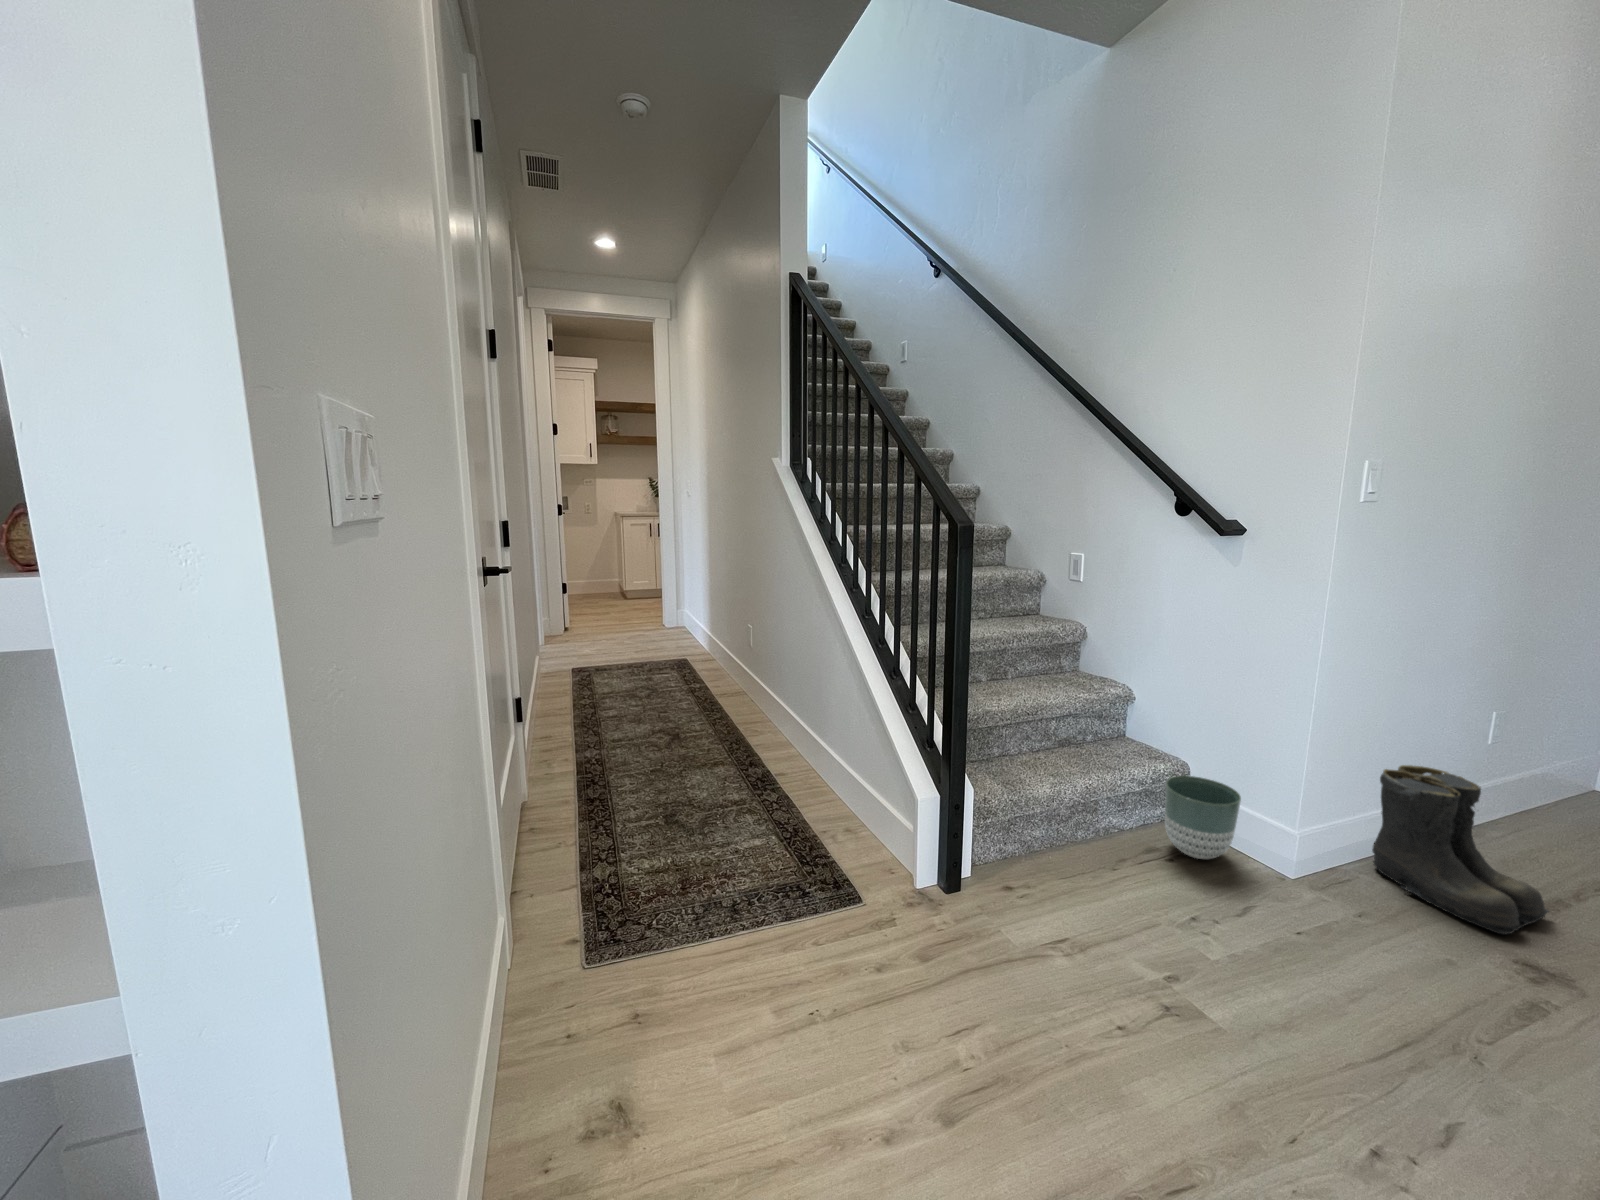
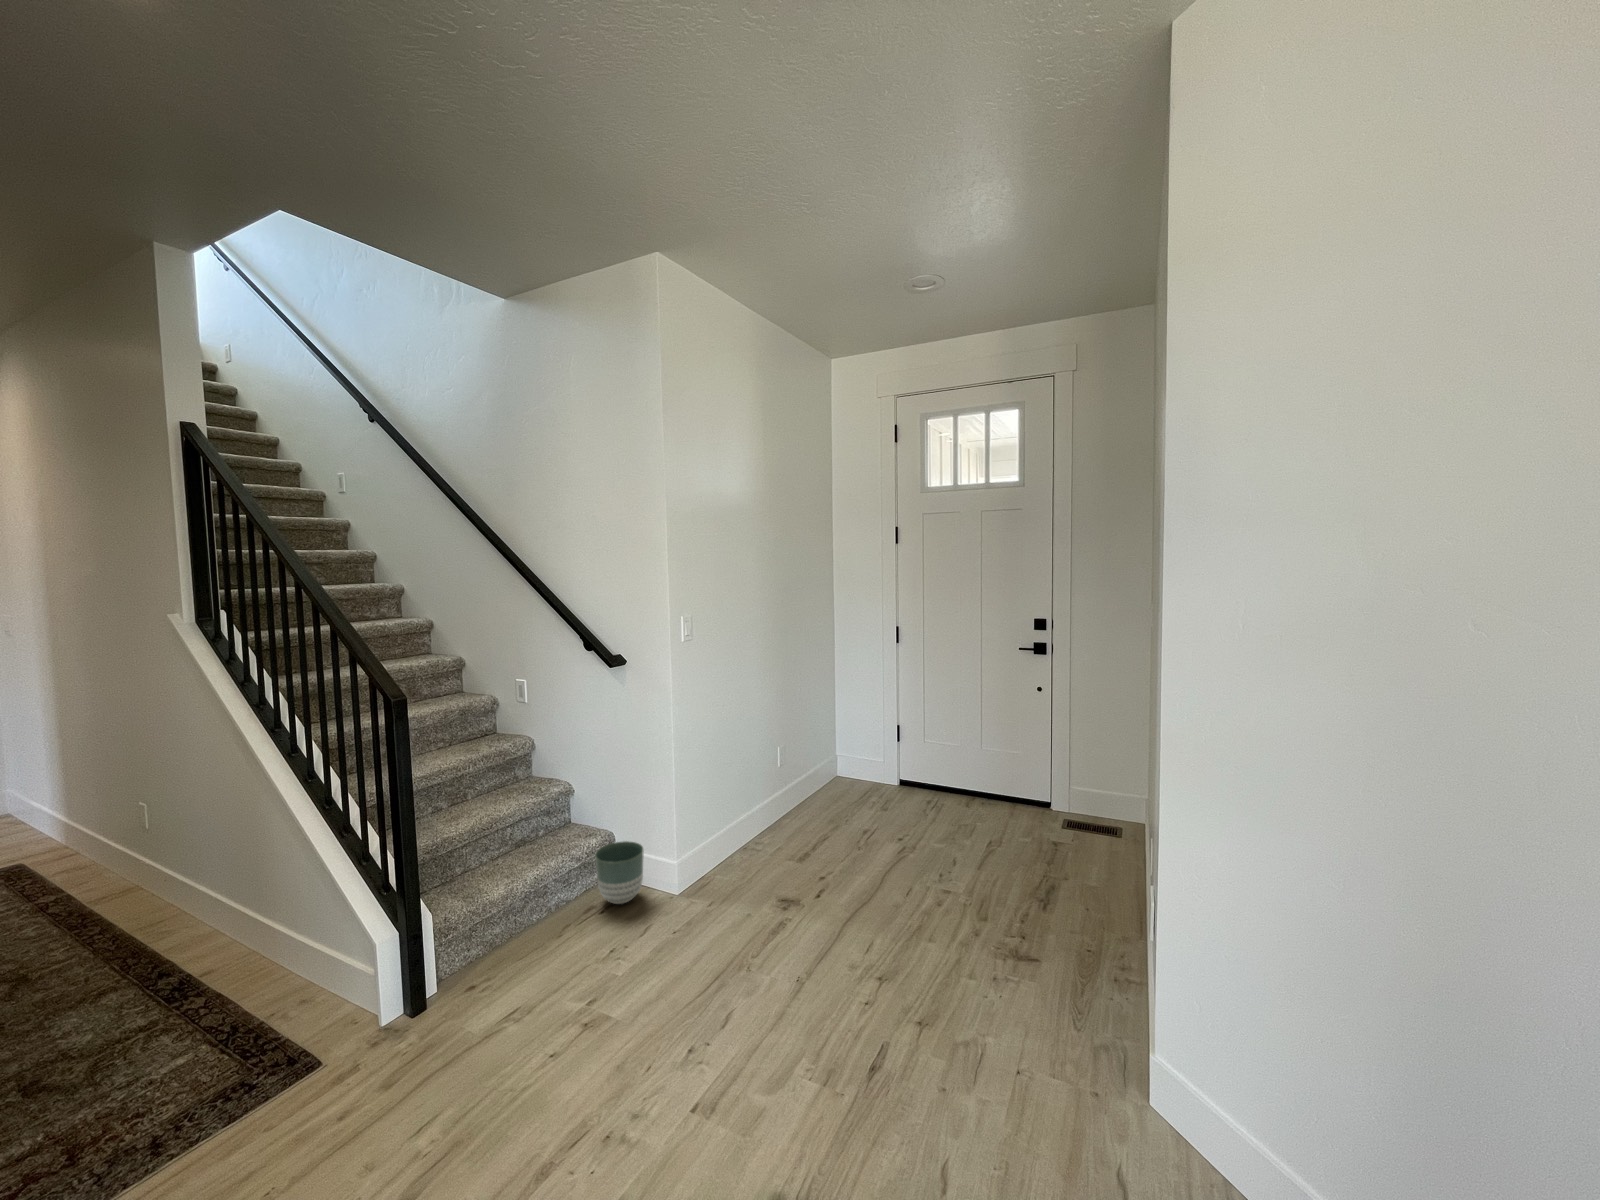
boots: present [1372,765,1549,934] -> none [720,795,802,887]

